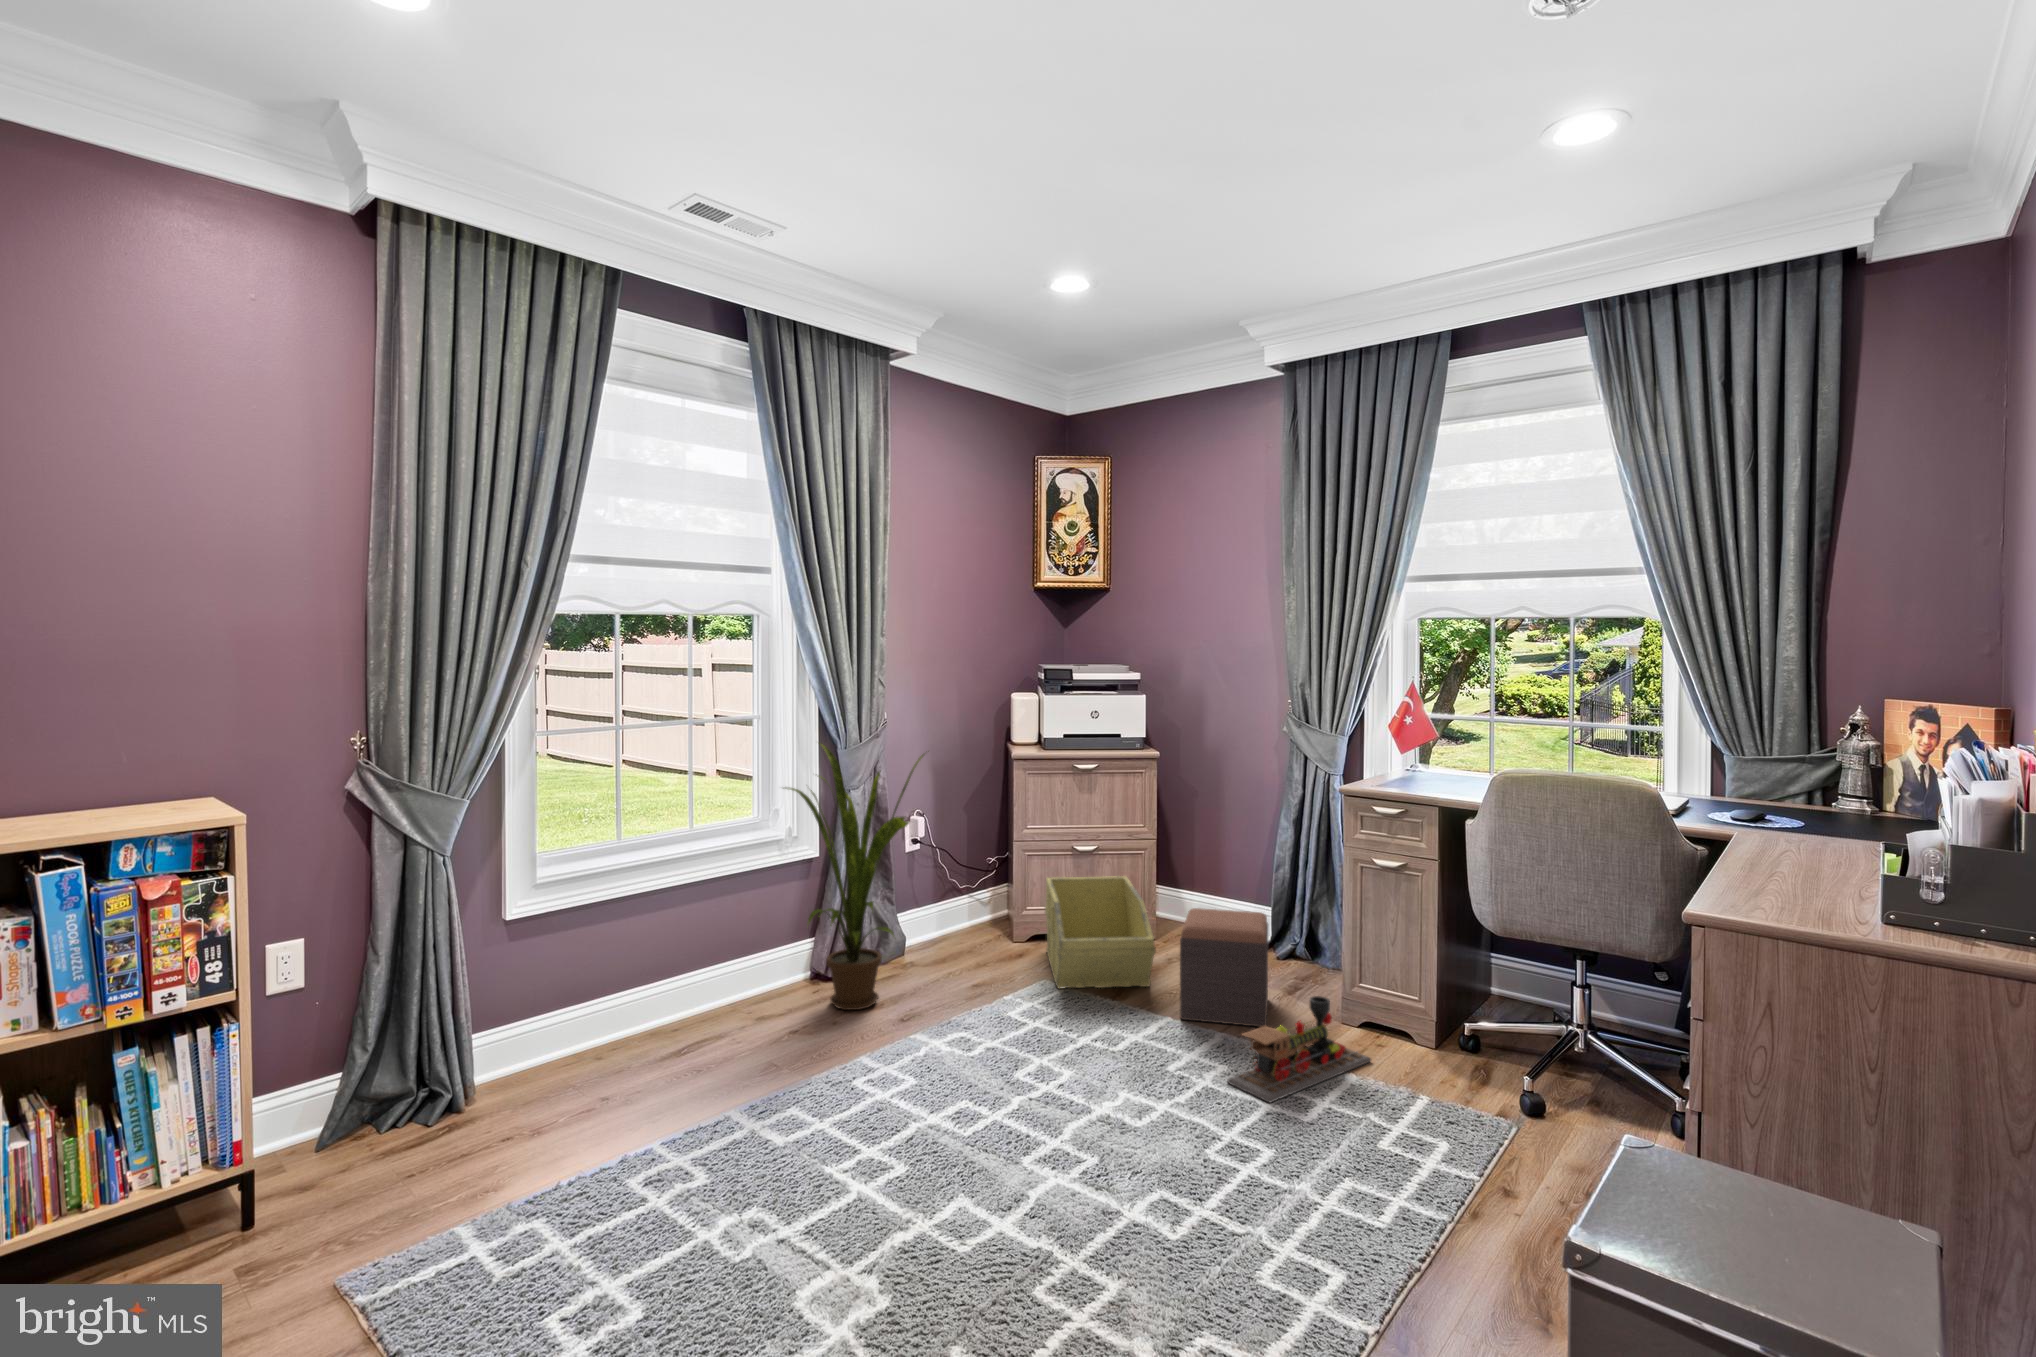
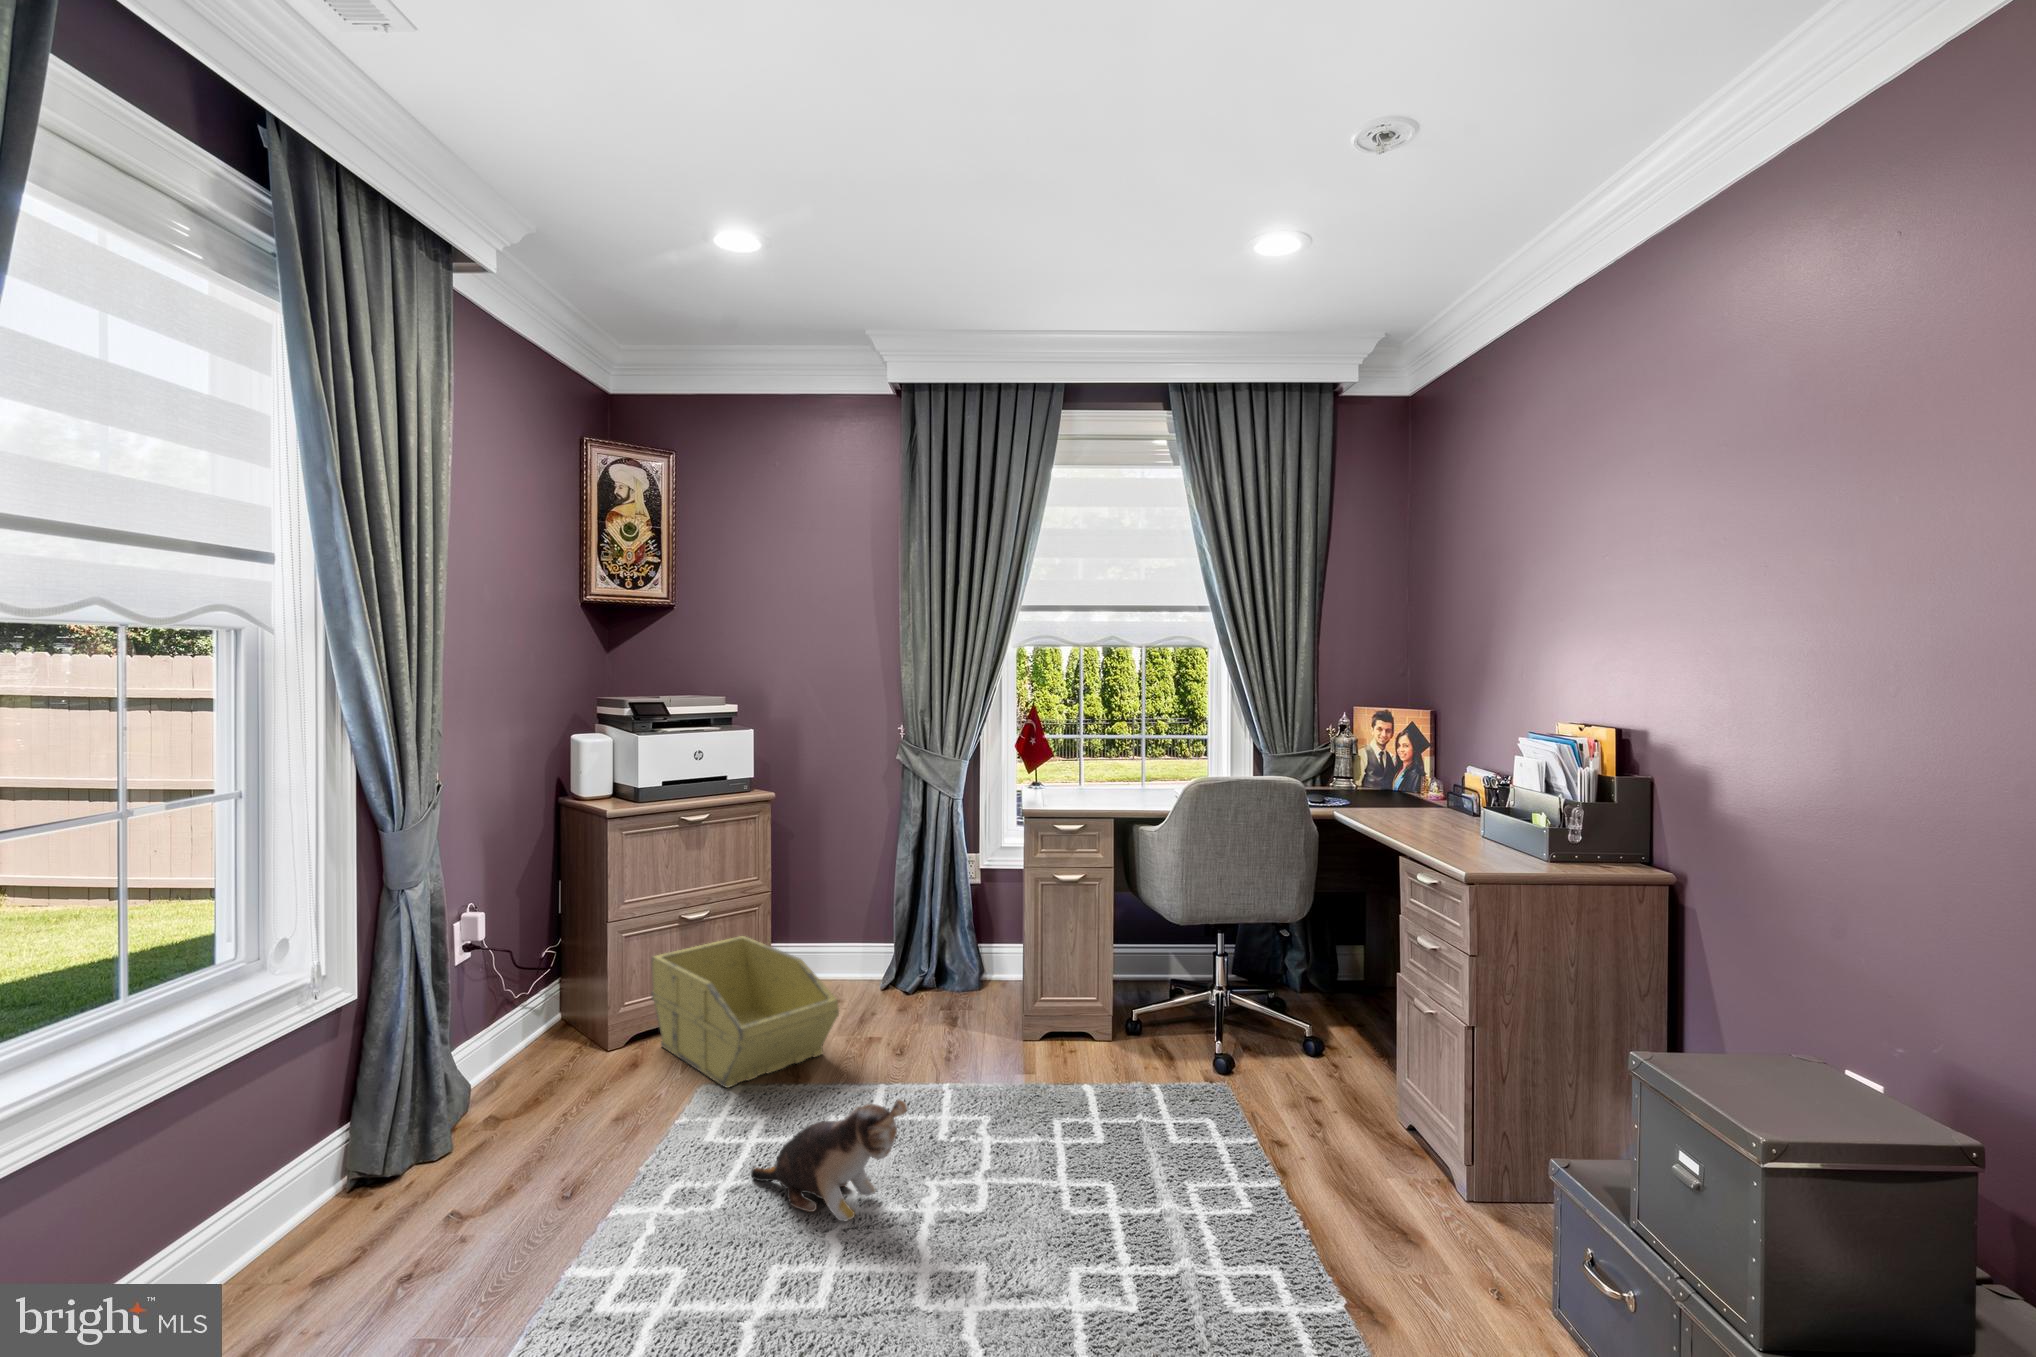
house plant: present [786,744,924,1010] -> none [349,816,591,1219]
footstool: present [1180,908,1268,1027] -> none [864,945,976,1081]
toy train: present [1227,996,1371,1102] -> none [1009,1016,1089,1139]
plush toy: none [1010,1002,1082,1090] -> present [751,1100,907,1221]

